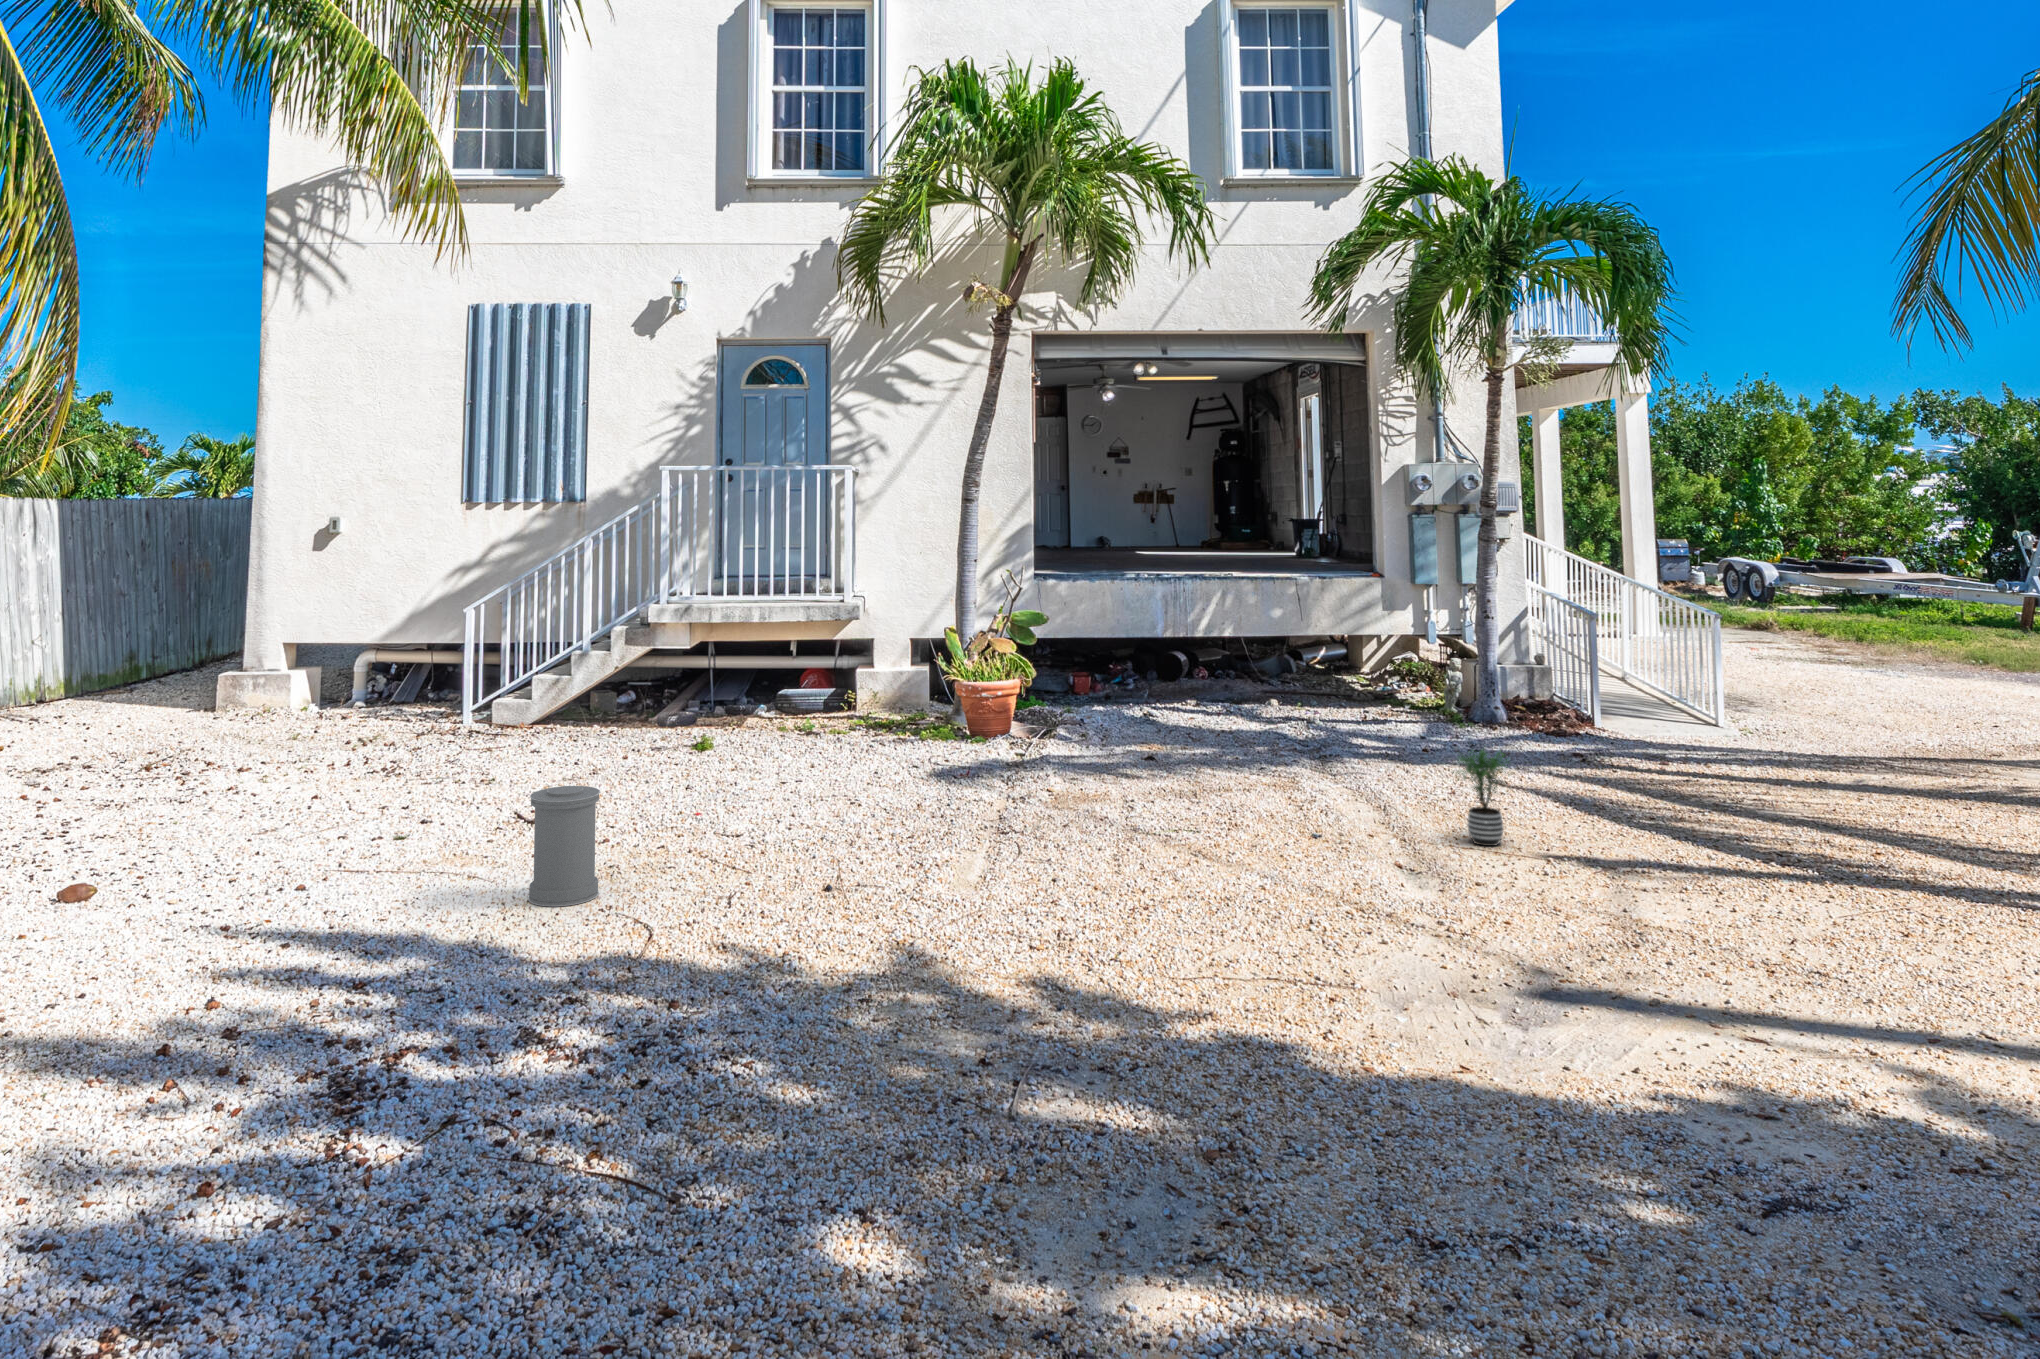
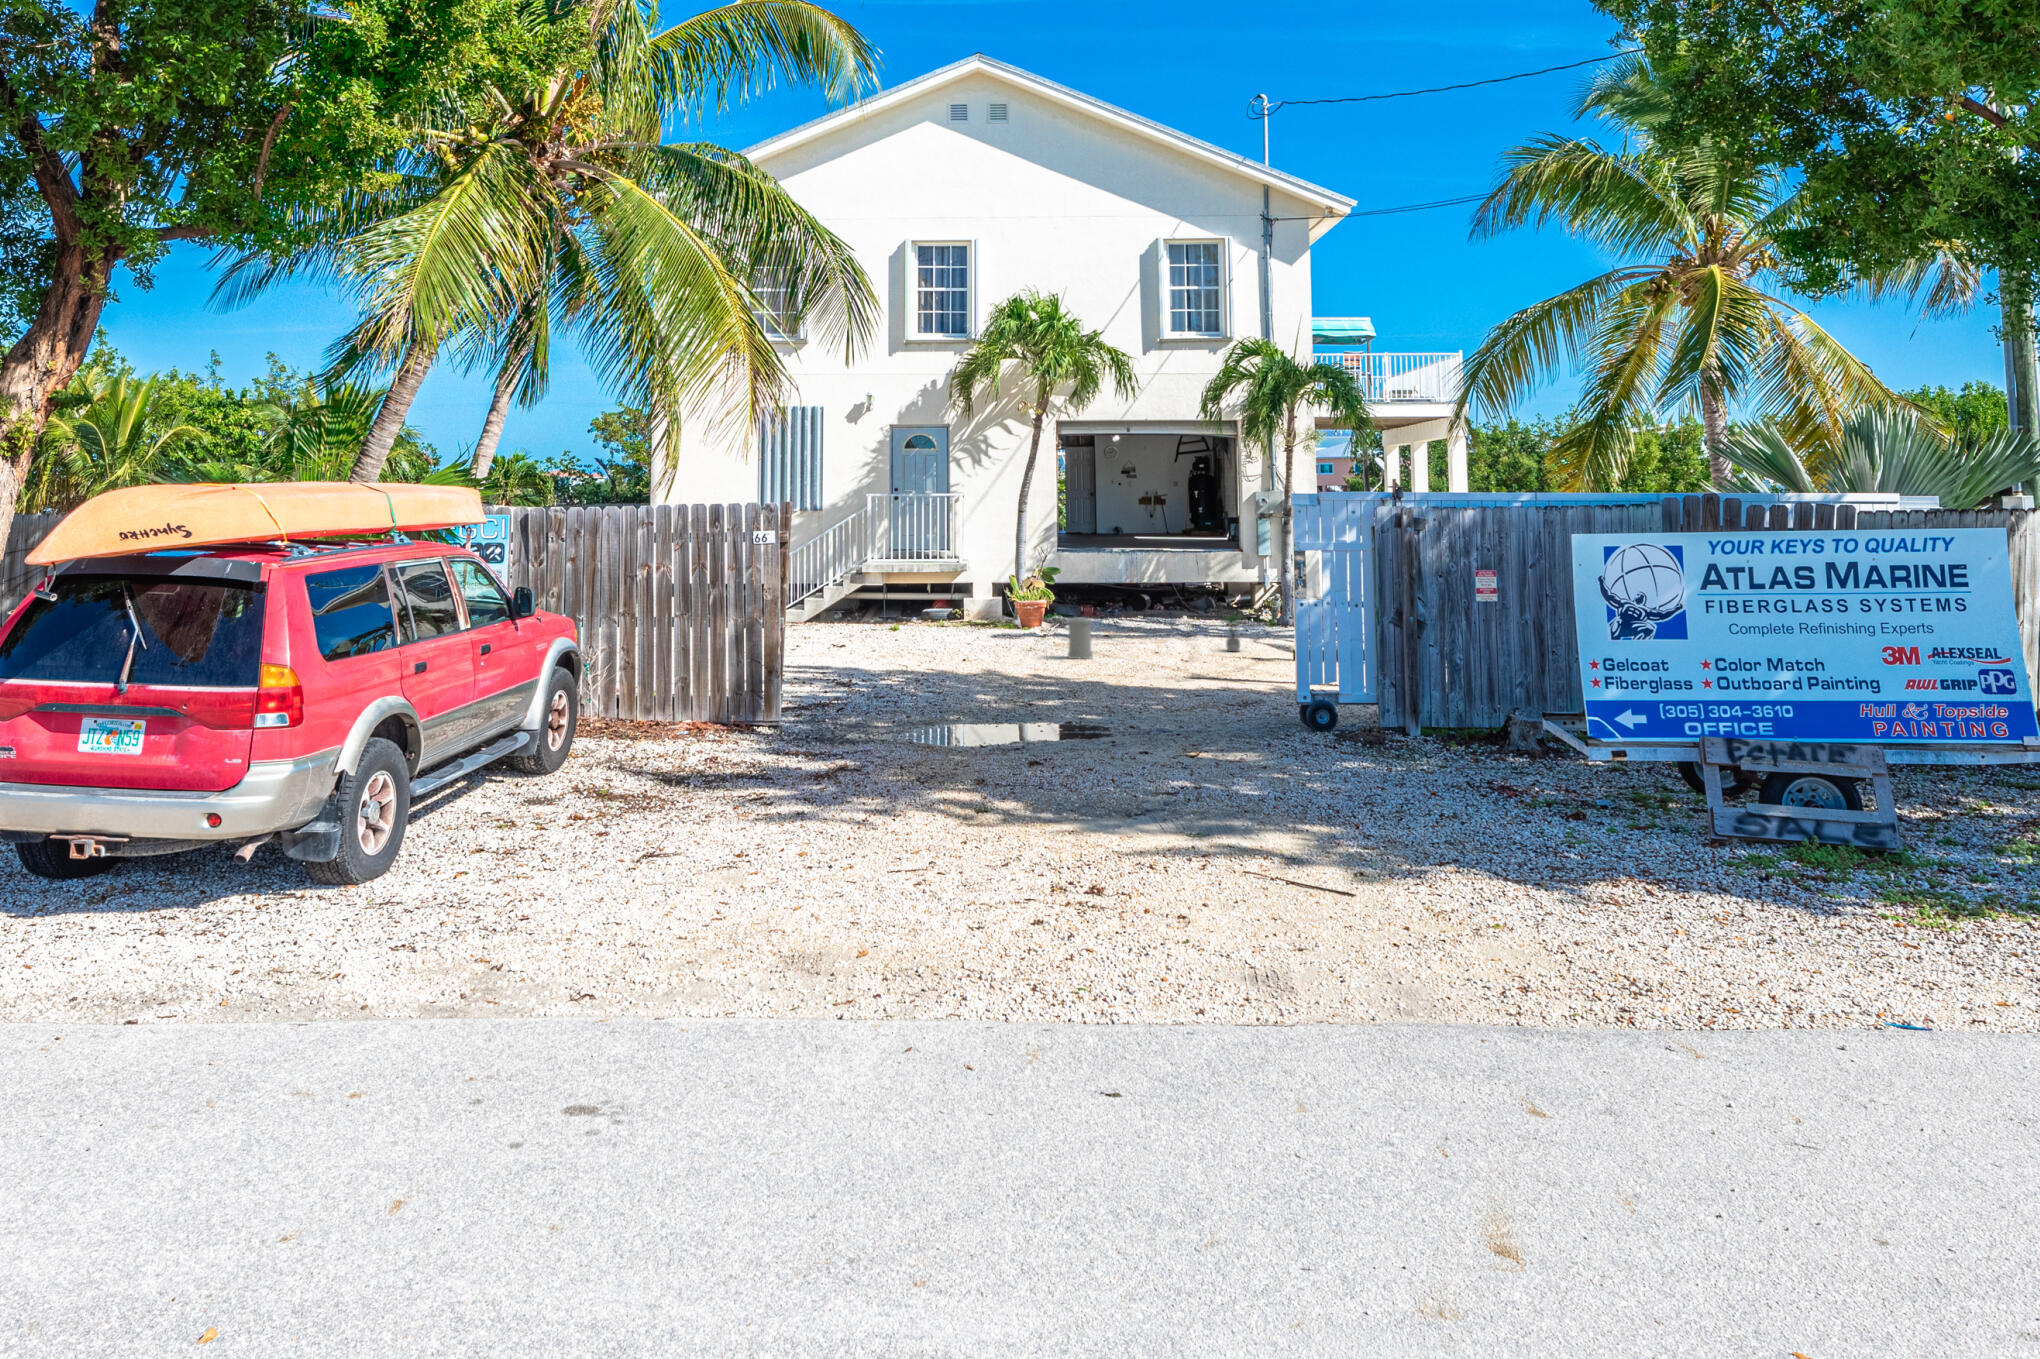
trash can: present [528,786,600,907] -> present [1068,617,1093,659]

